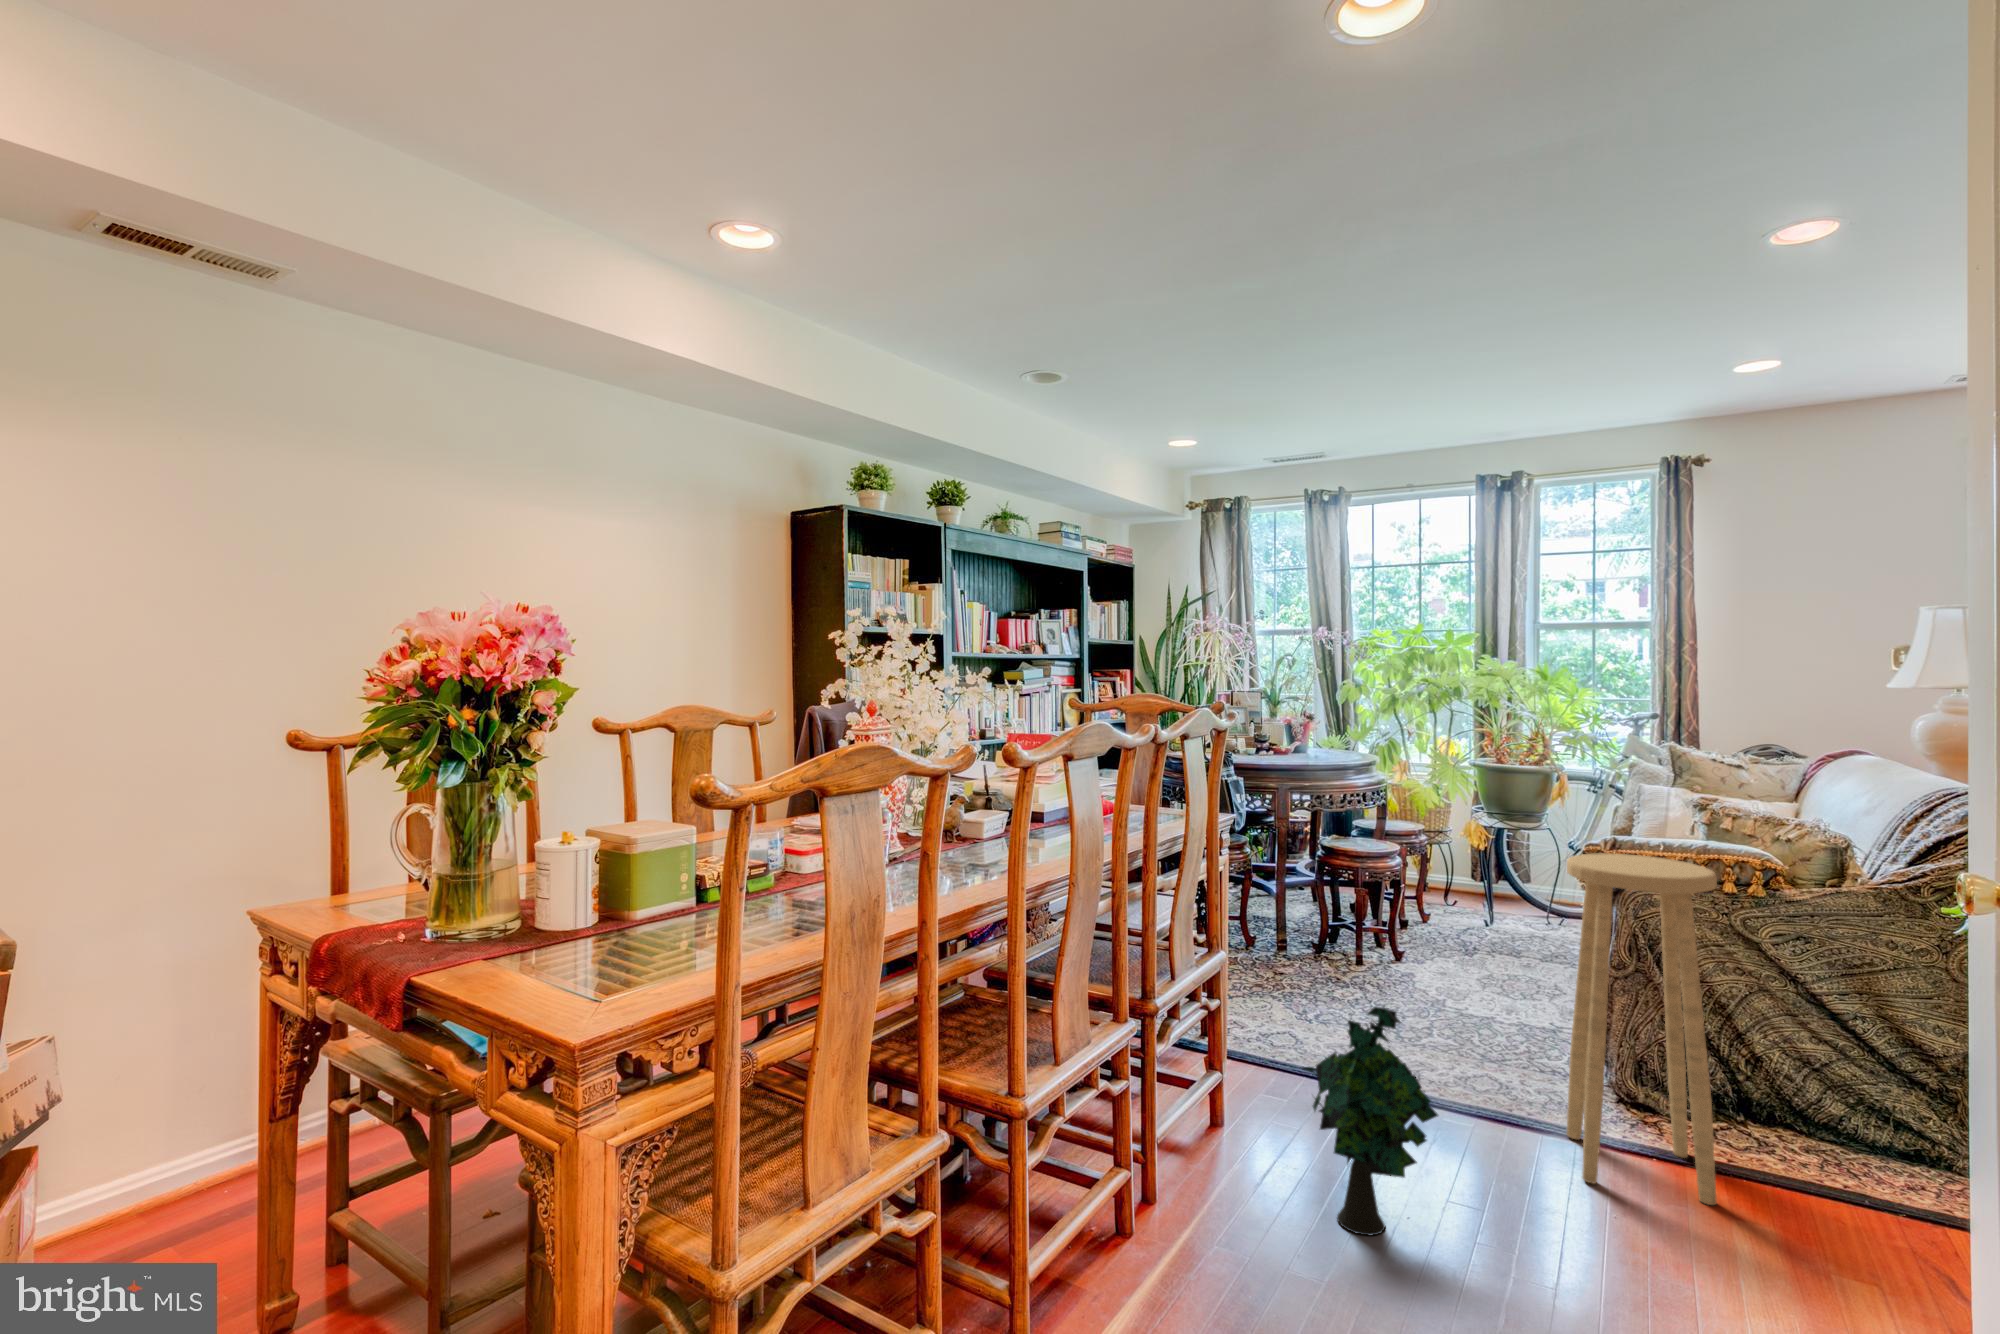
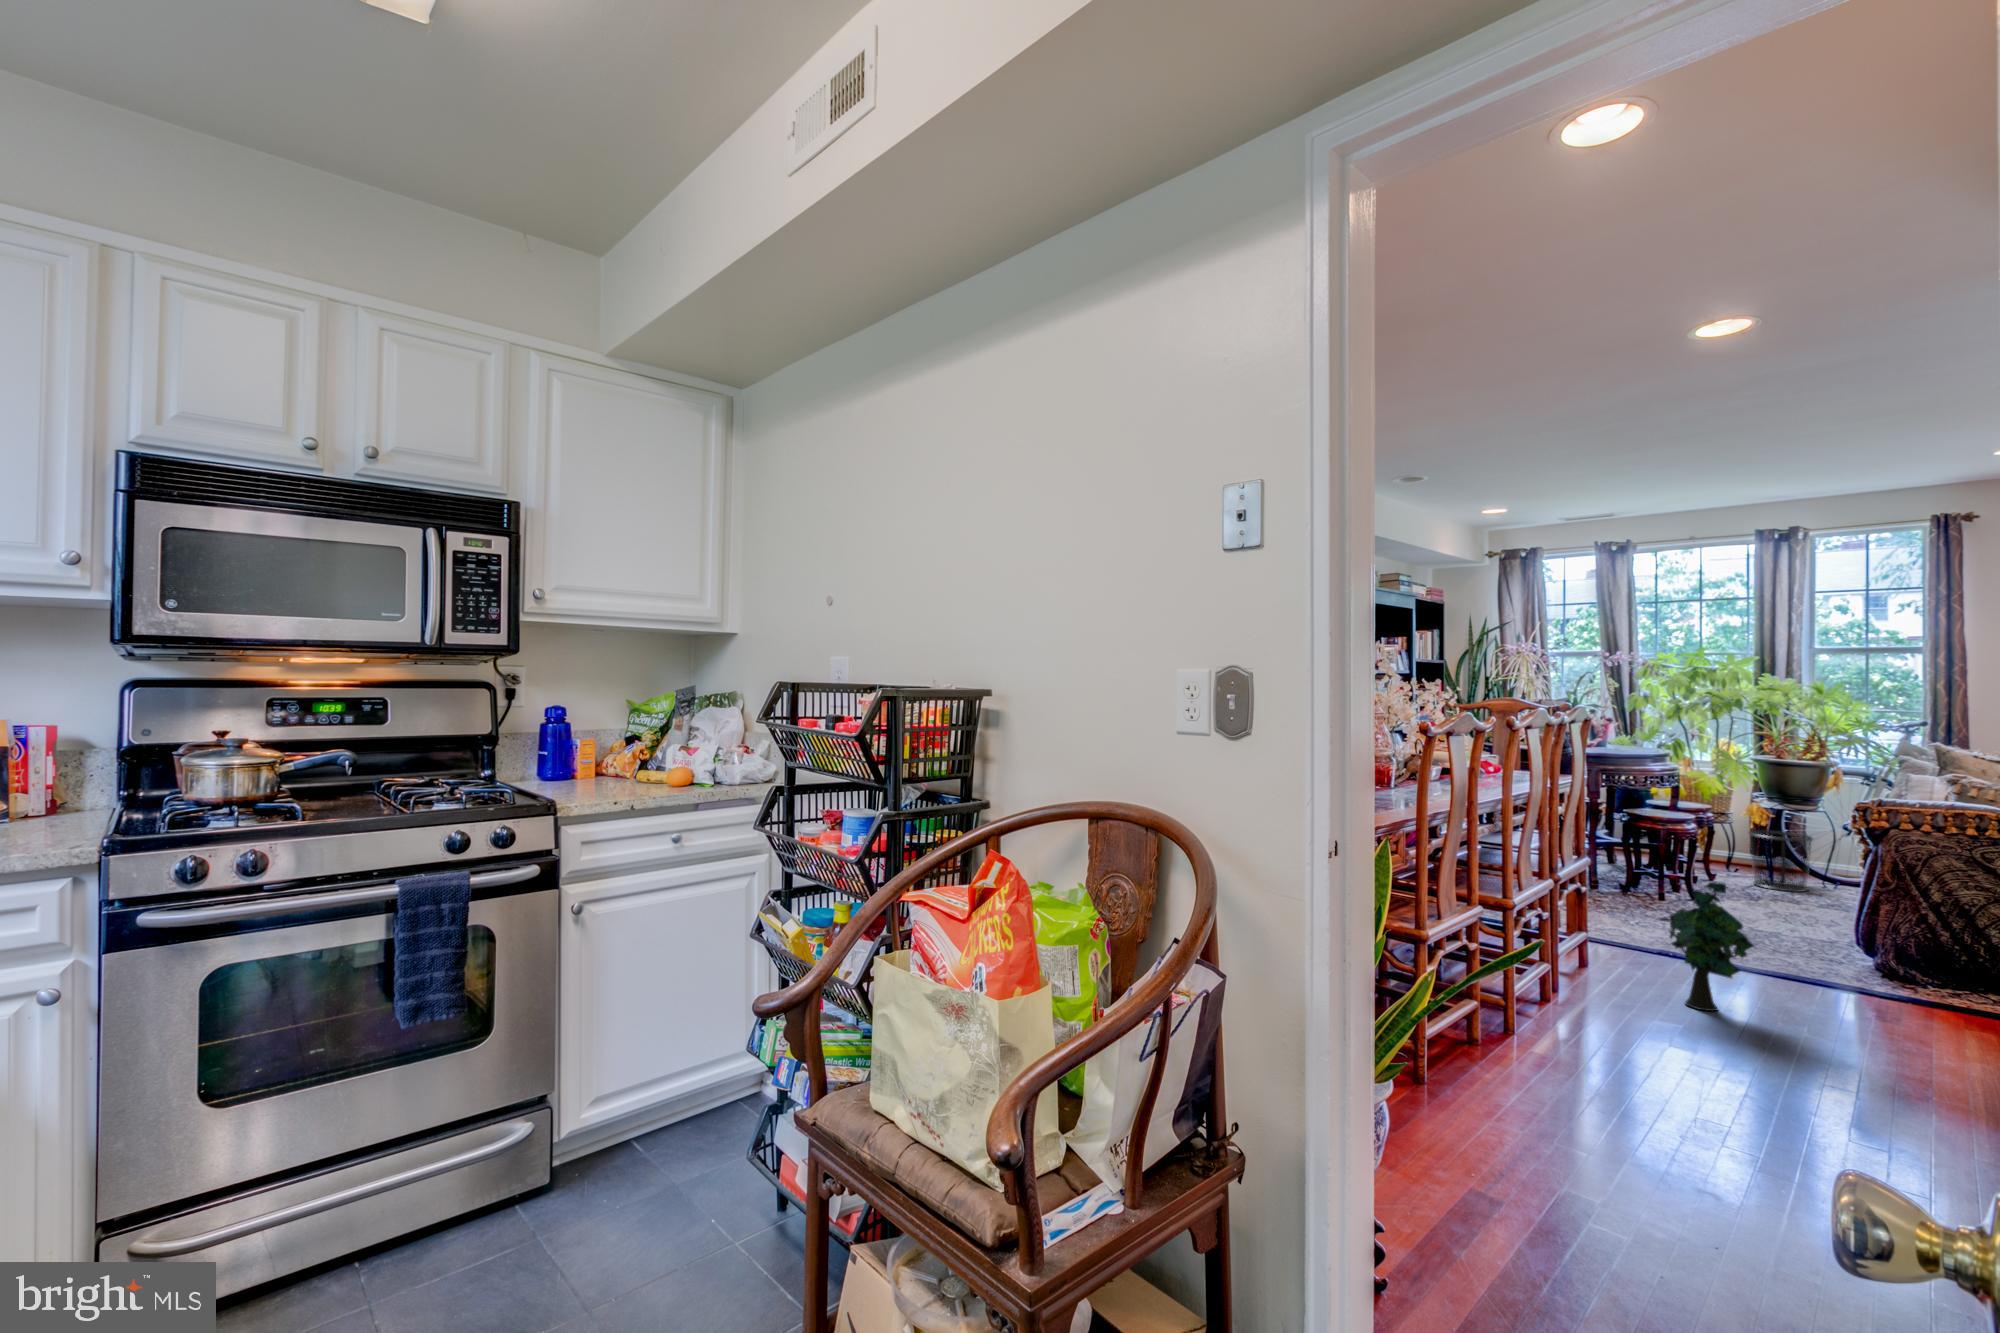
stool: present [1567,853,1717,1205] -> none [1843,806,1955,1019]
waste bin: none [1464,855,1536,936] -> present [1749,830,1813,892]

